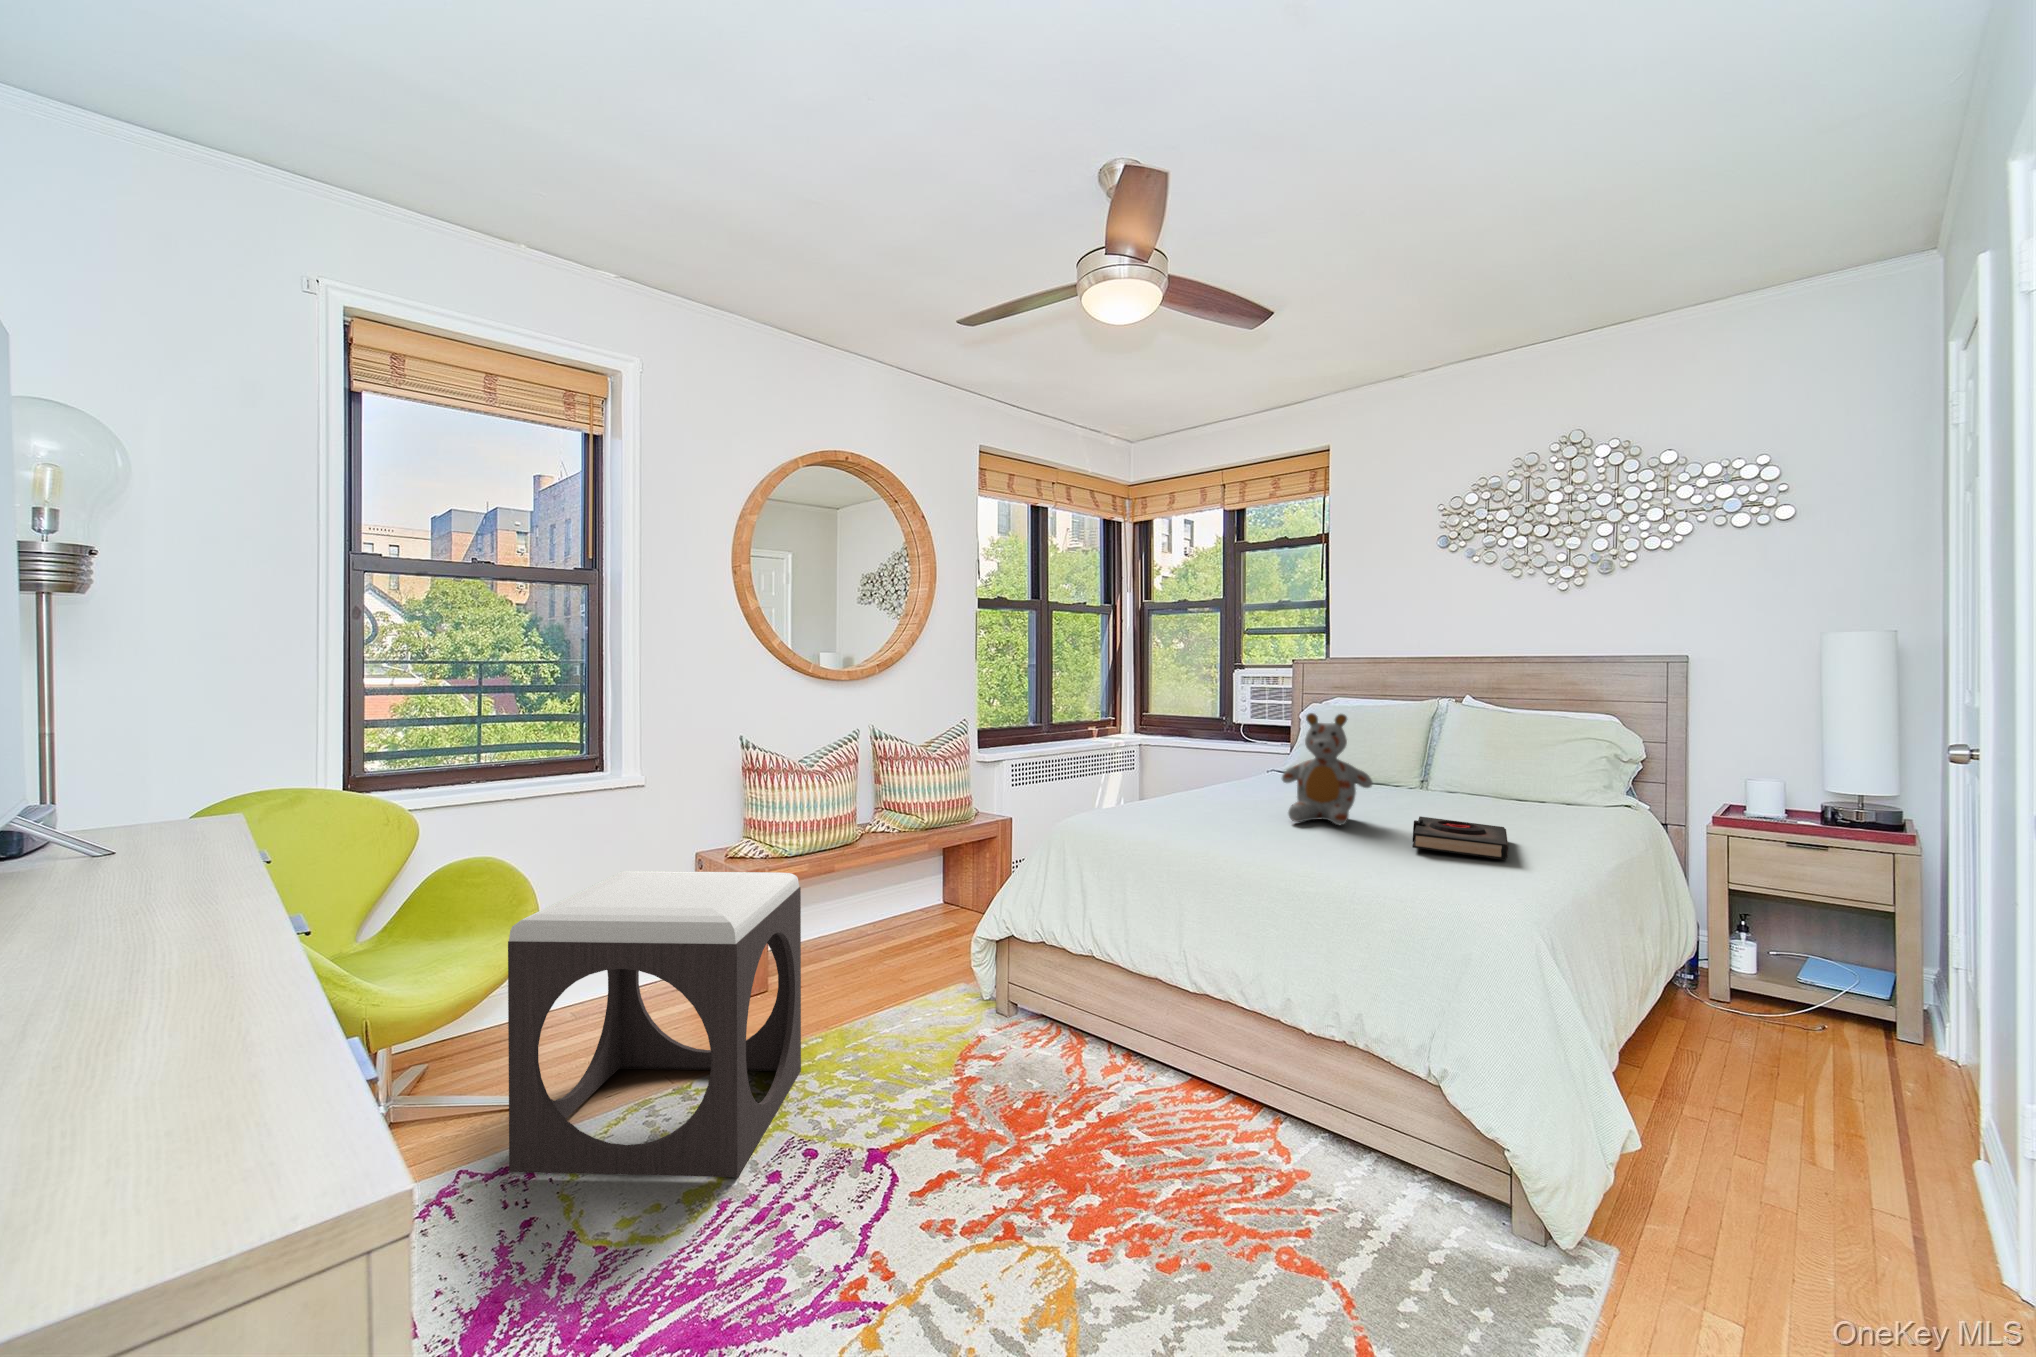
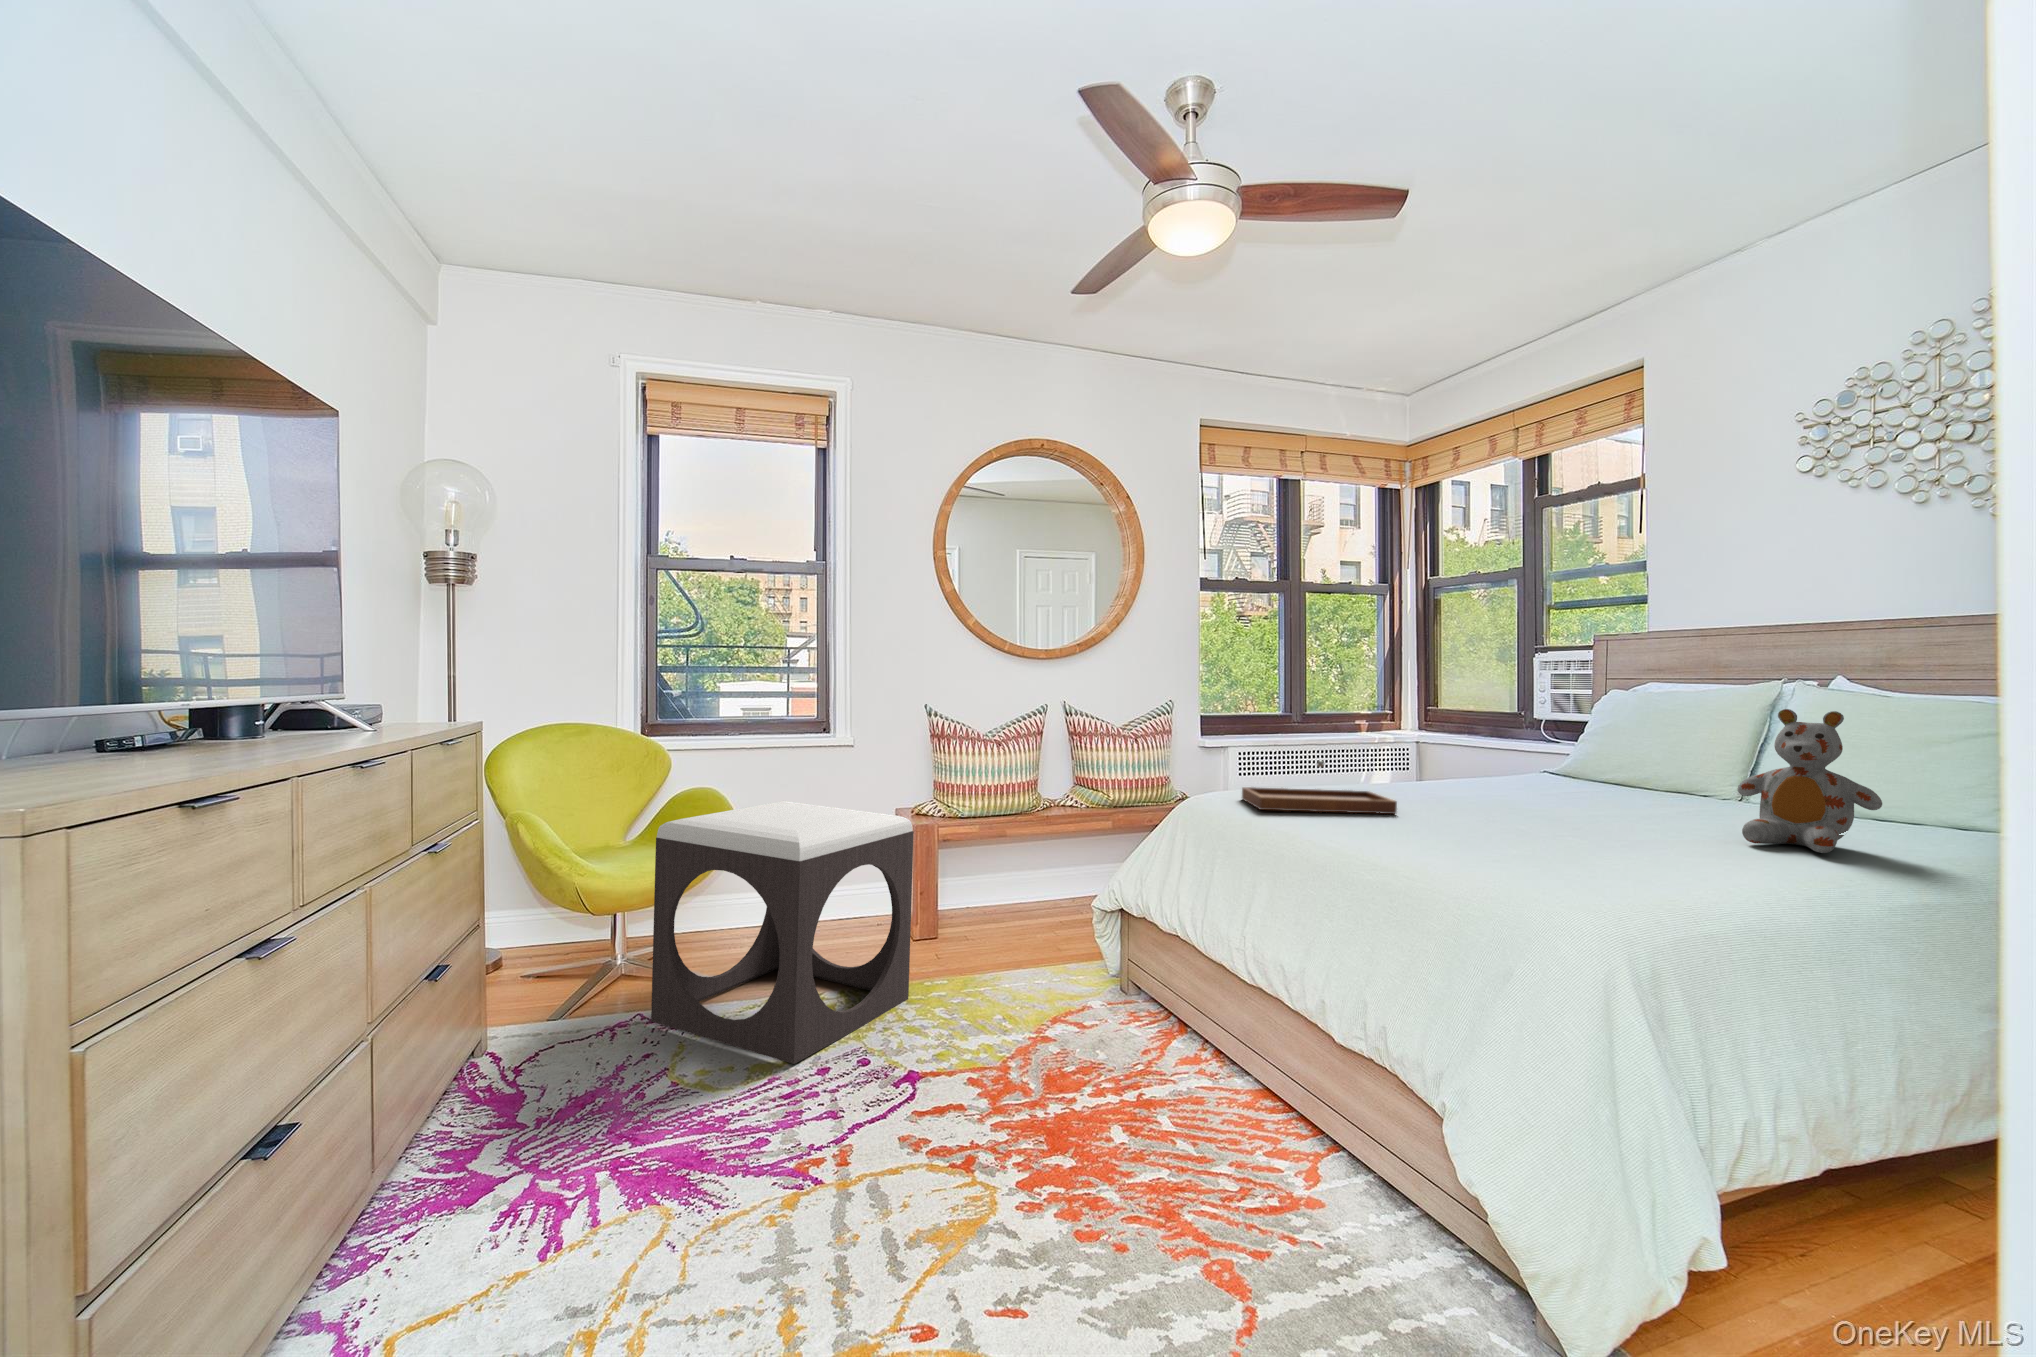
stuffed bear: present [1282,713,1373,825] -> present [1737,709,1882,853]
tray: none [1112,773,1246,825] -> present [1242,760,1397,814]
book: present [1412,816,1508,860] -> none [1547,831,1716,888]

